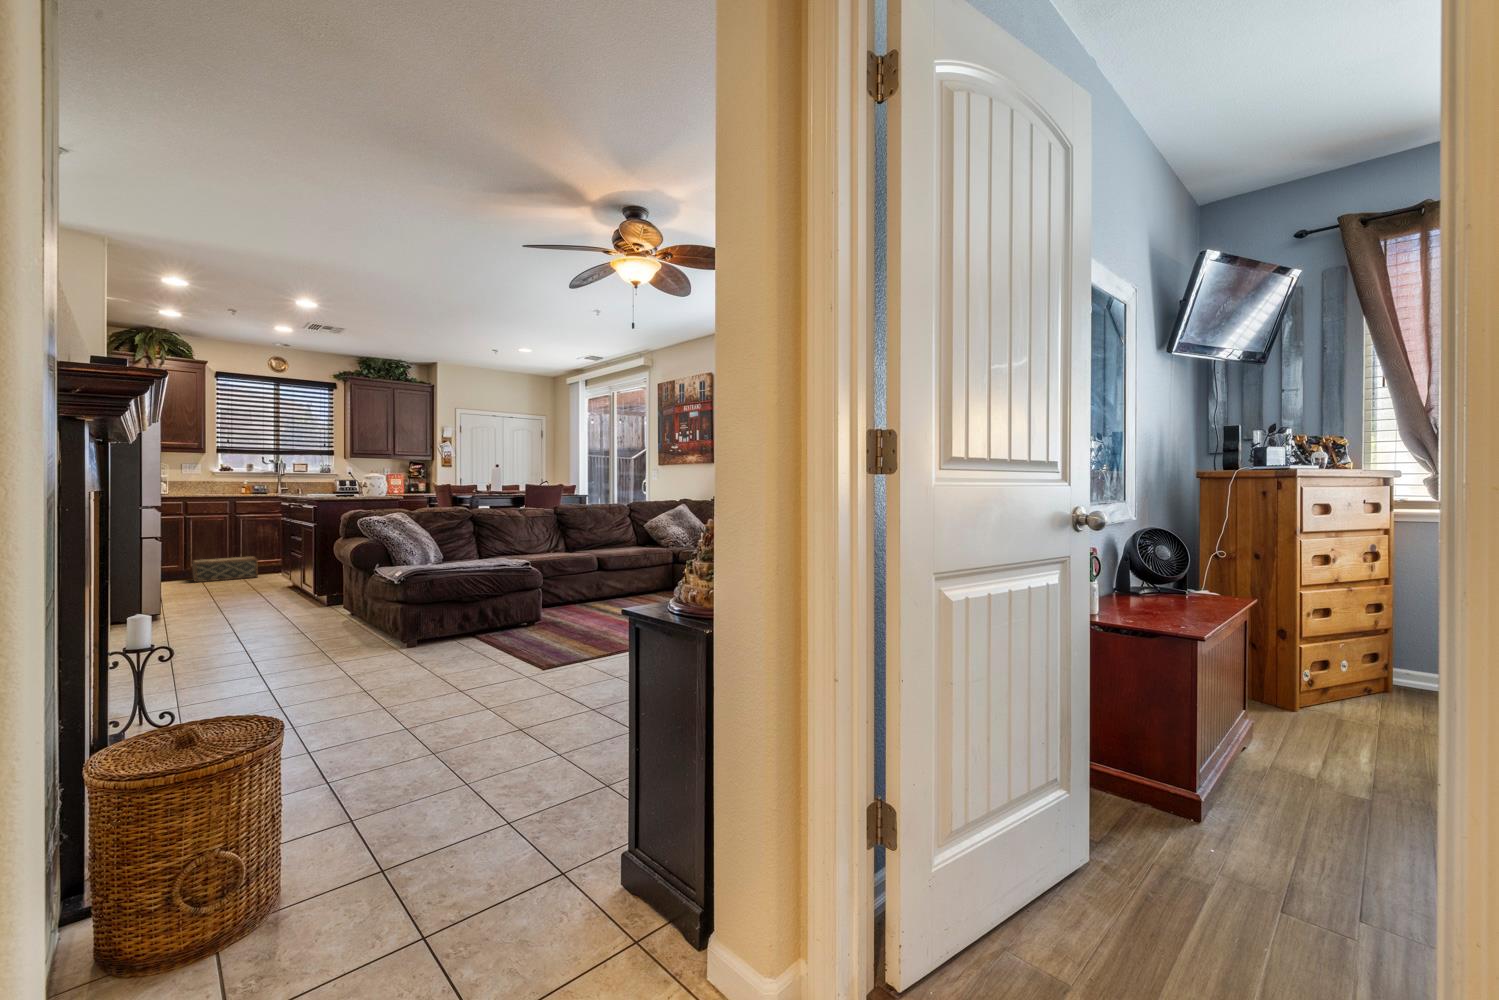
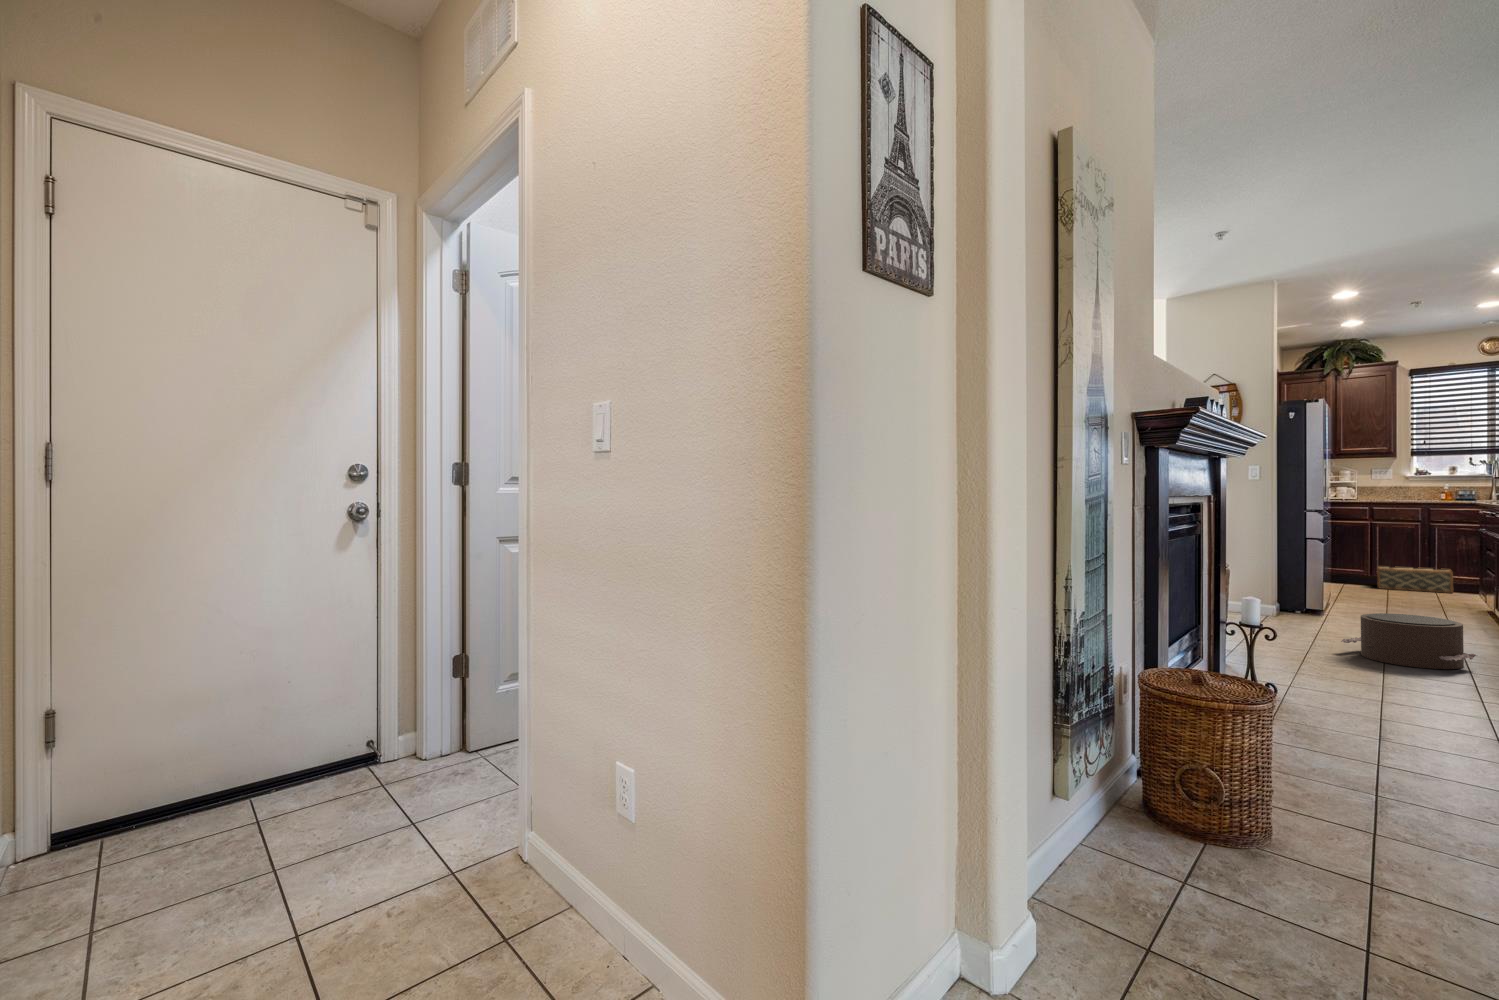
pouf: none [205,602,318,654] -> present [1341,613,1477,669]

